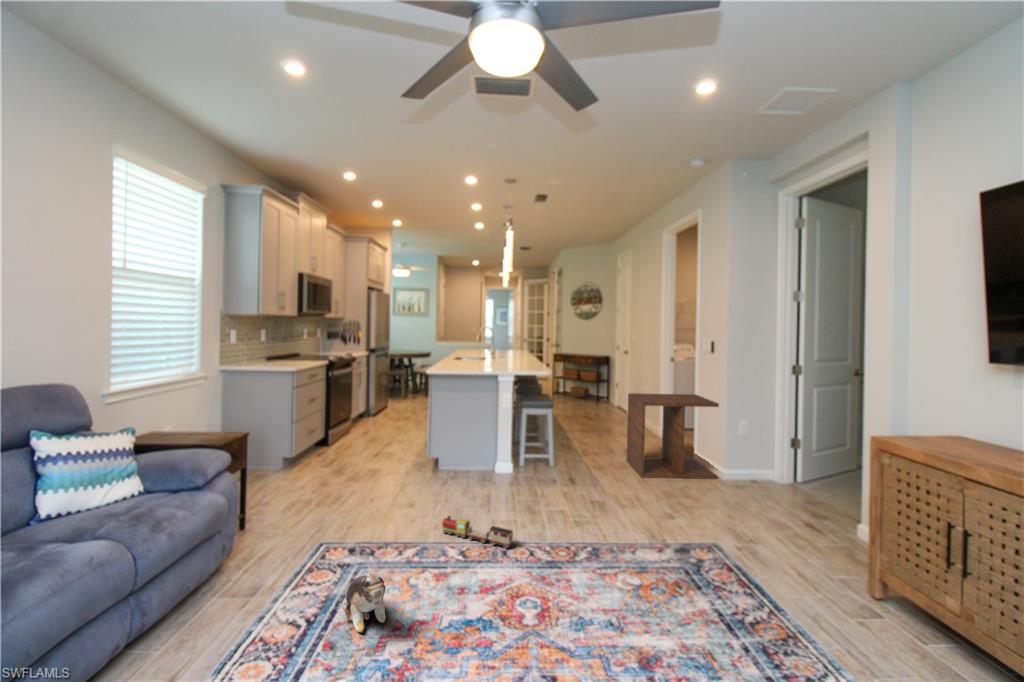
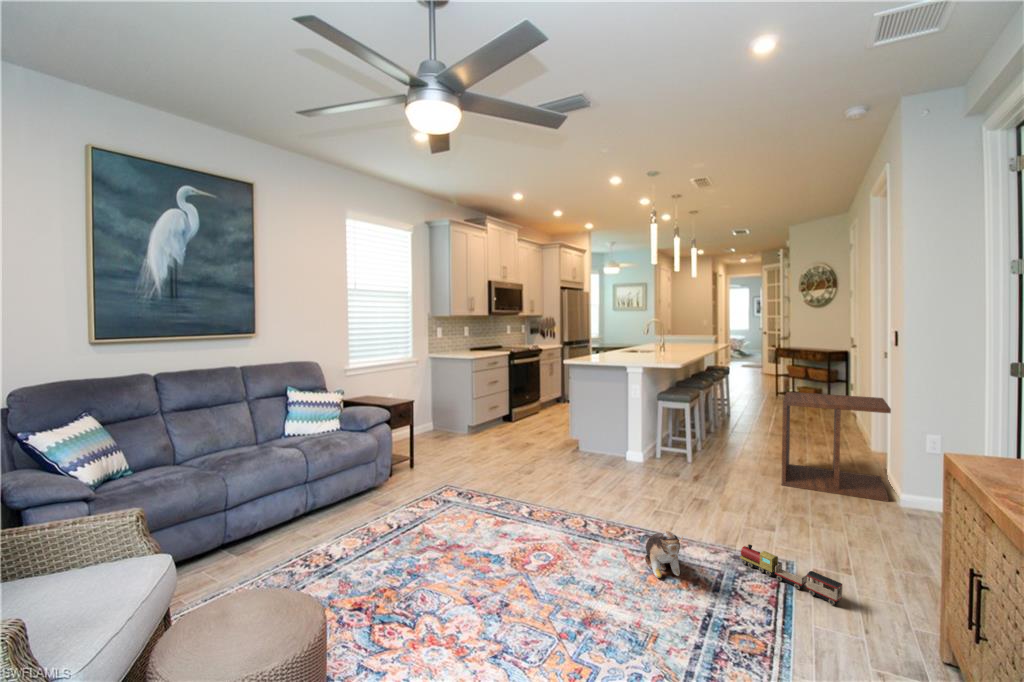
toy train: present [442,516,513,548] -> present [740,544,842,605]
plush toy: present [345,574,389,632] -> present [645,531,683,578]

